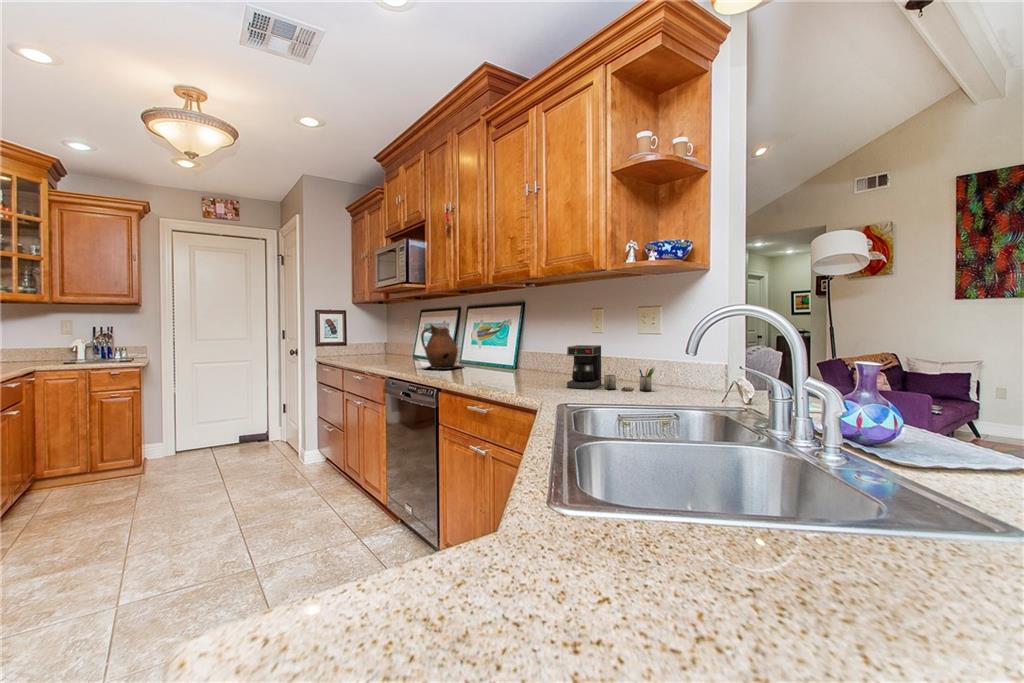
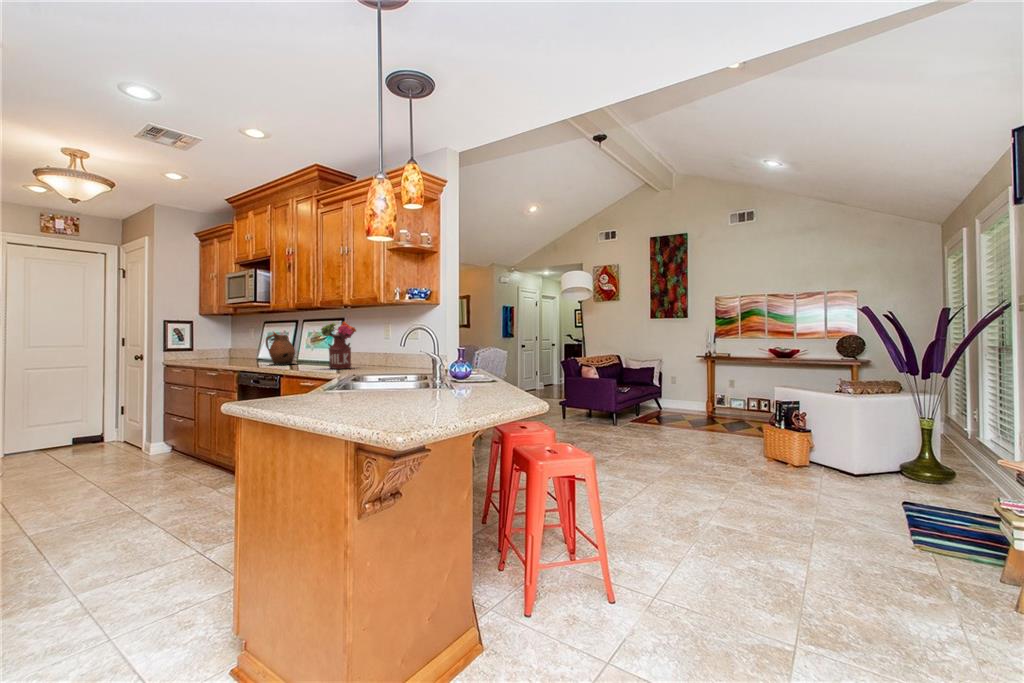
flower arrangement: none [497,307,551,383] -> present [321,322,356,369]
coffee maker: present [567,345,655,391] -> none [363,345,412,370]

